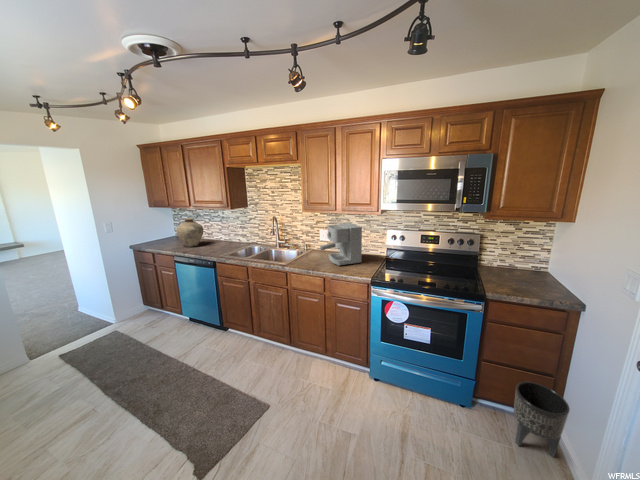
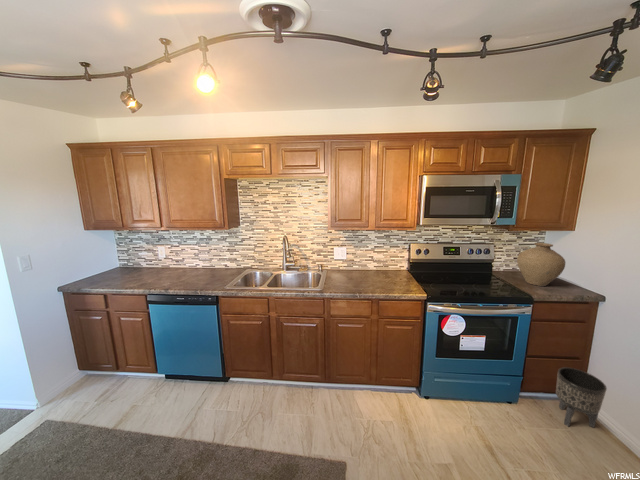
vase: present [176,218,203,247] -> present [517,243,565,286]
coffee maker: present [320,223,362,266] -> none [356,239,396,285]

